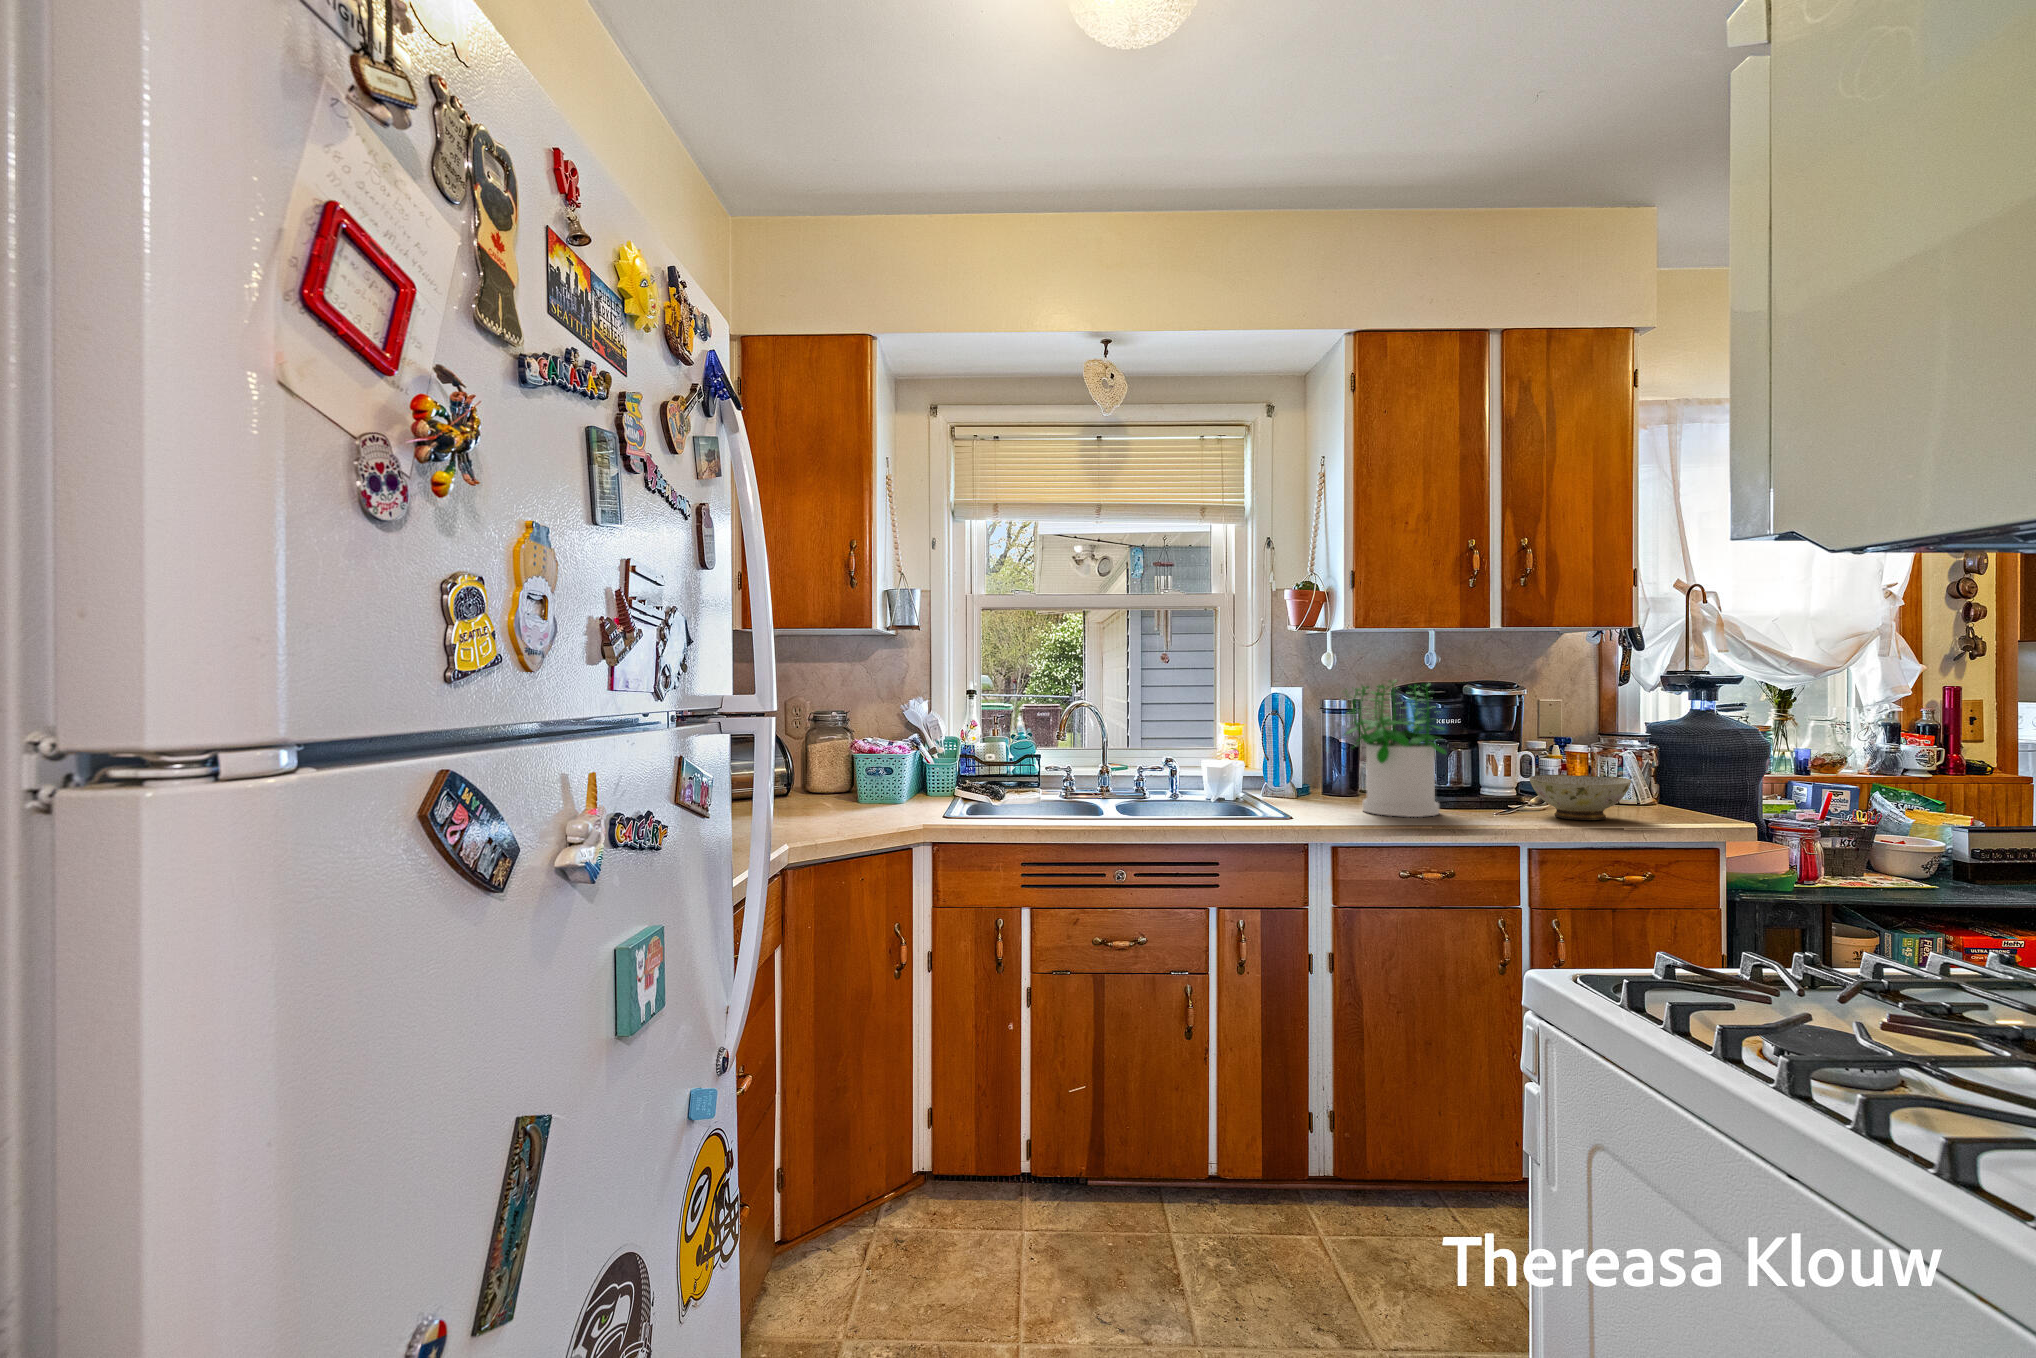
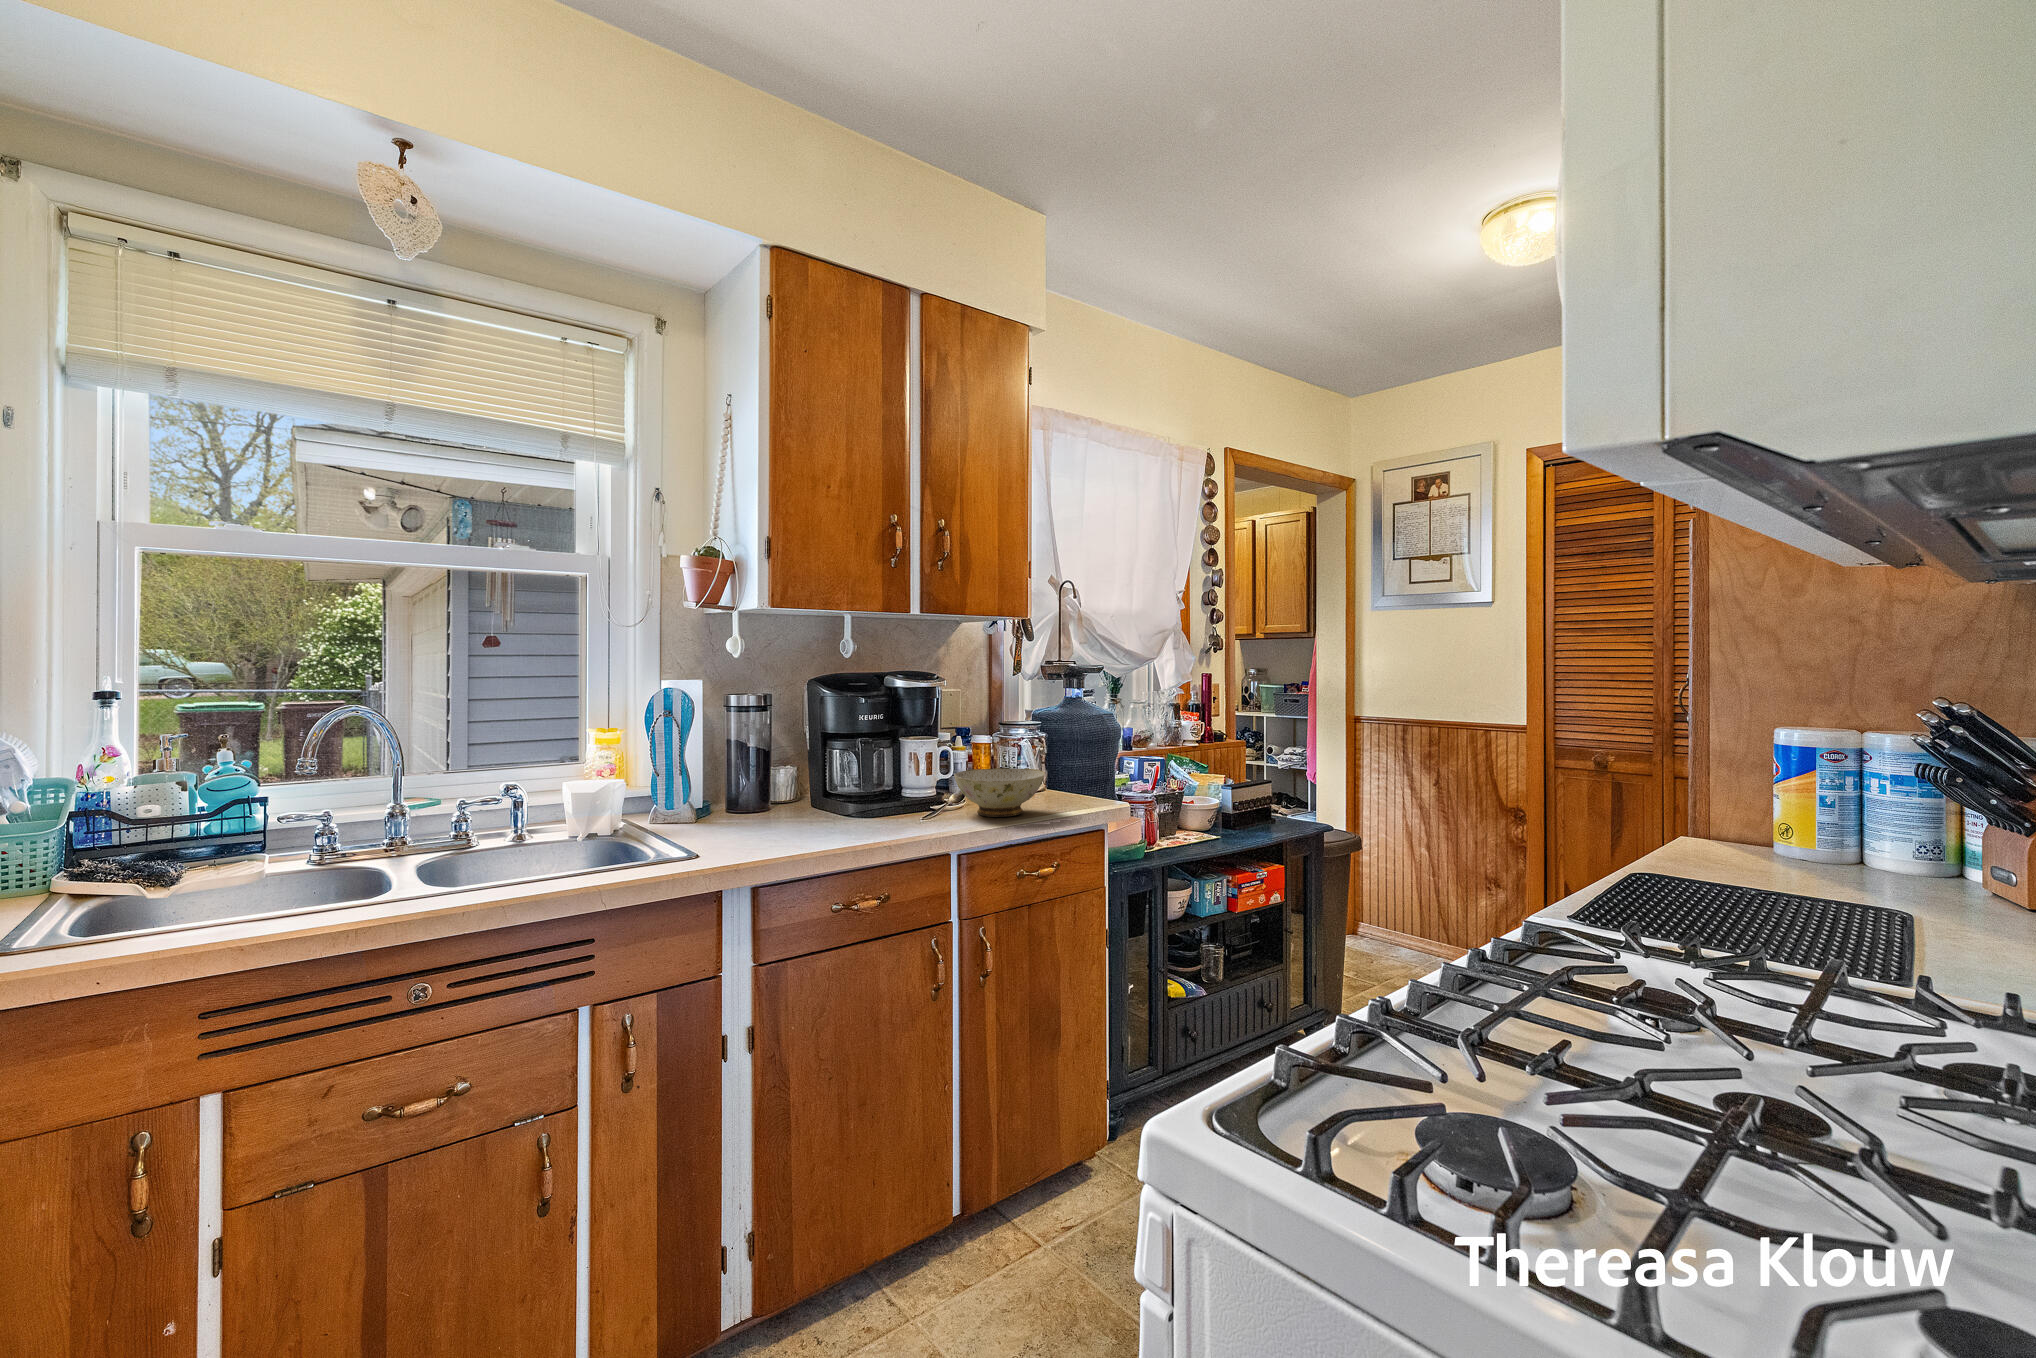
potted plant: present [1344,680,1446,817] -> none [753,671,880,836]

